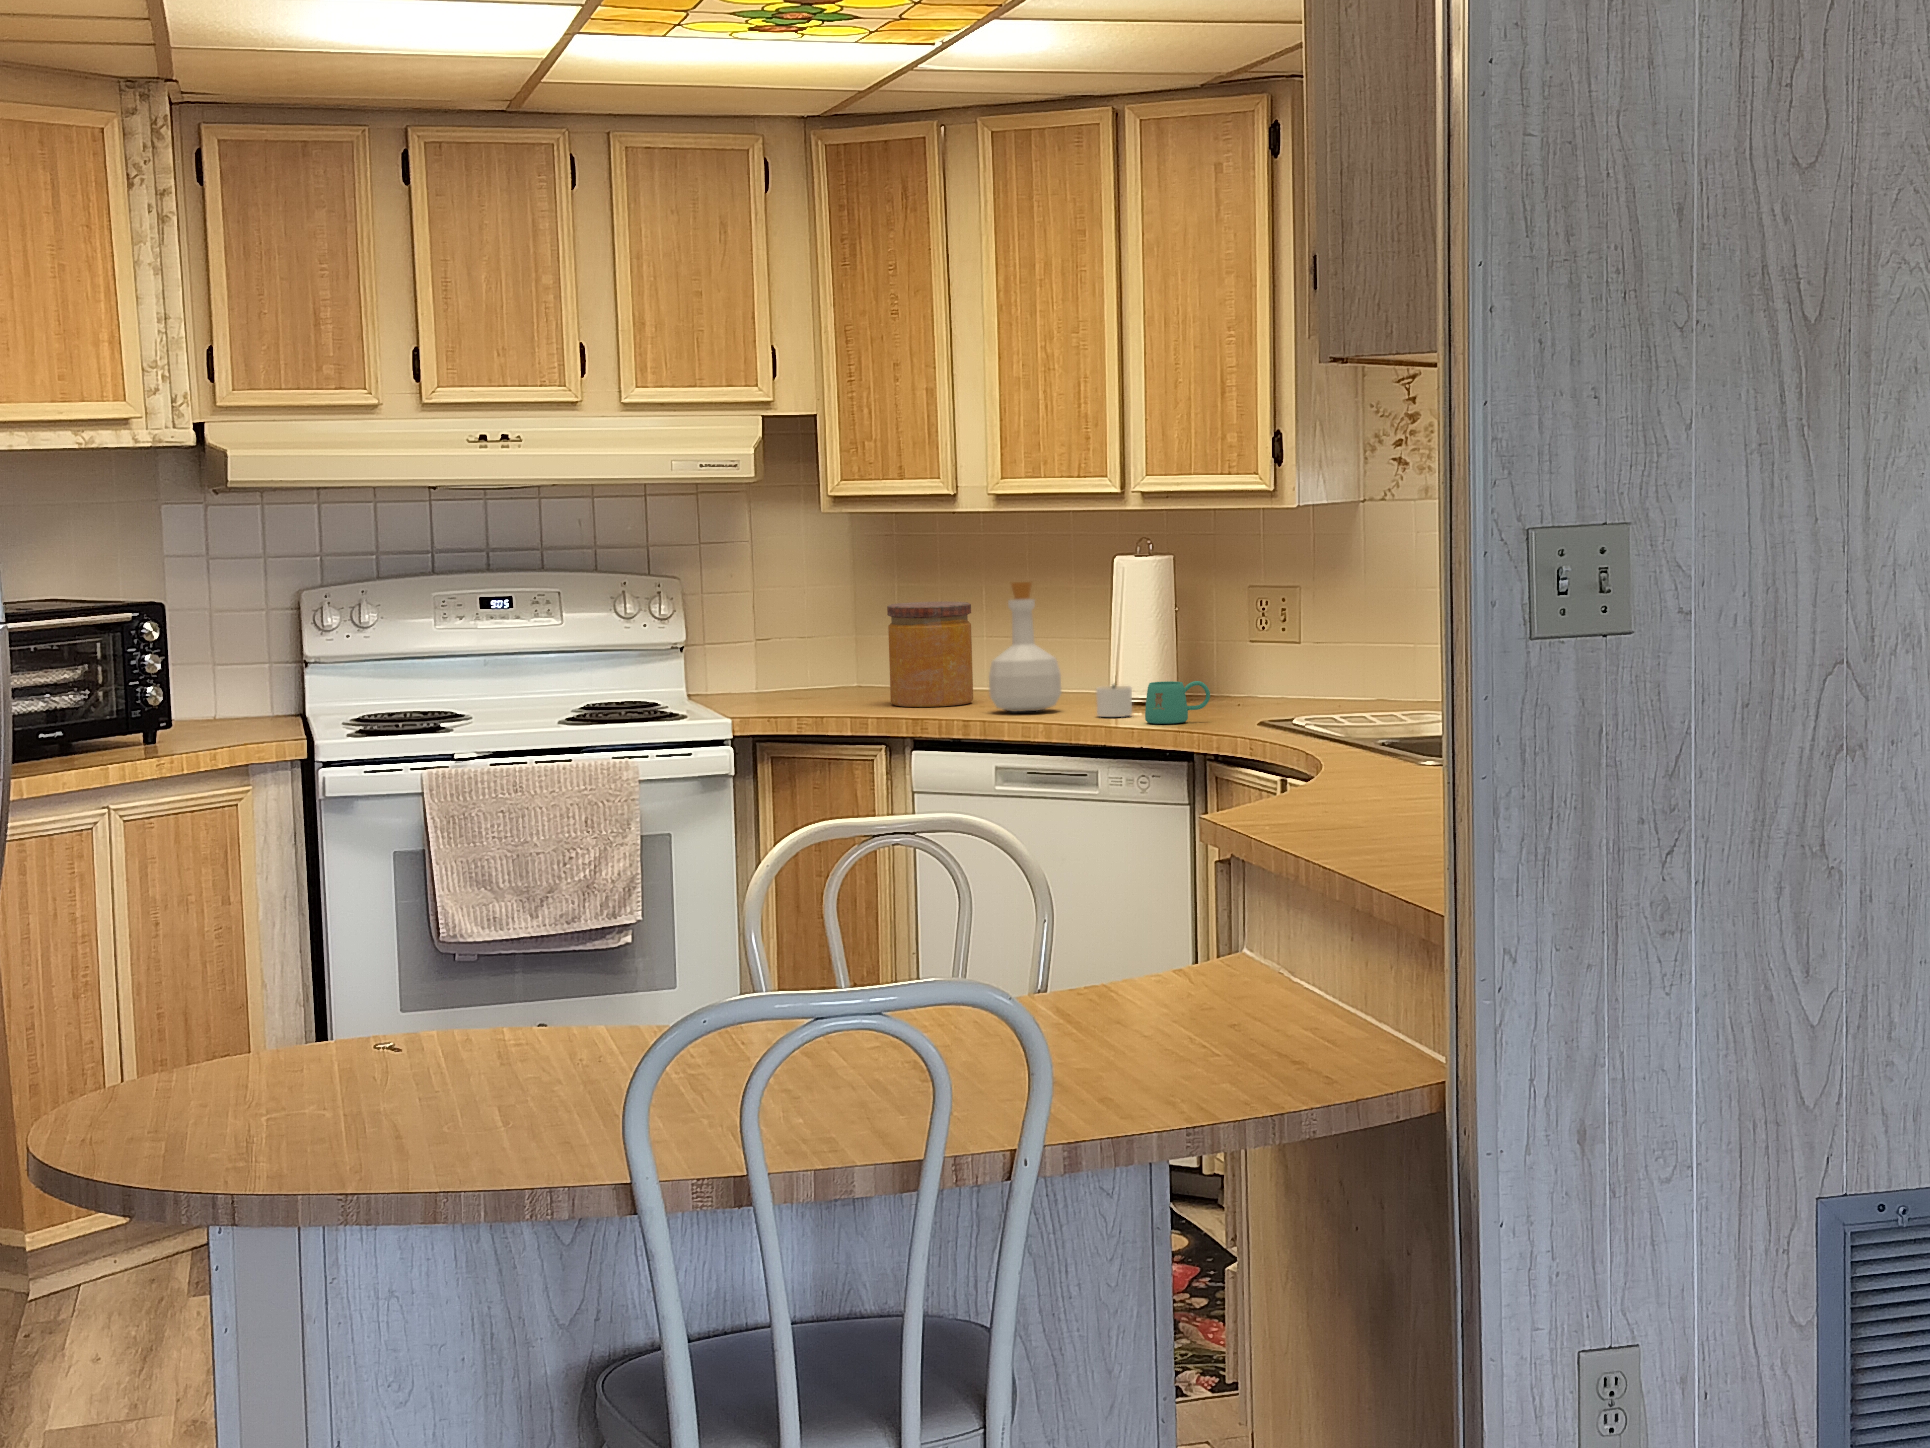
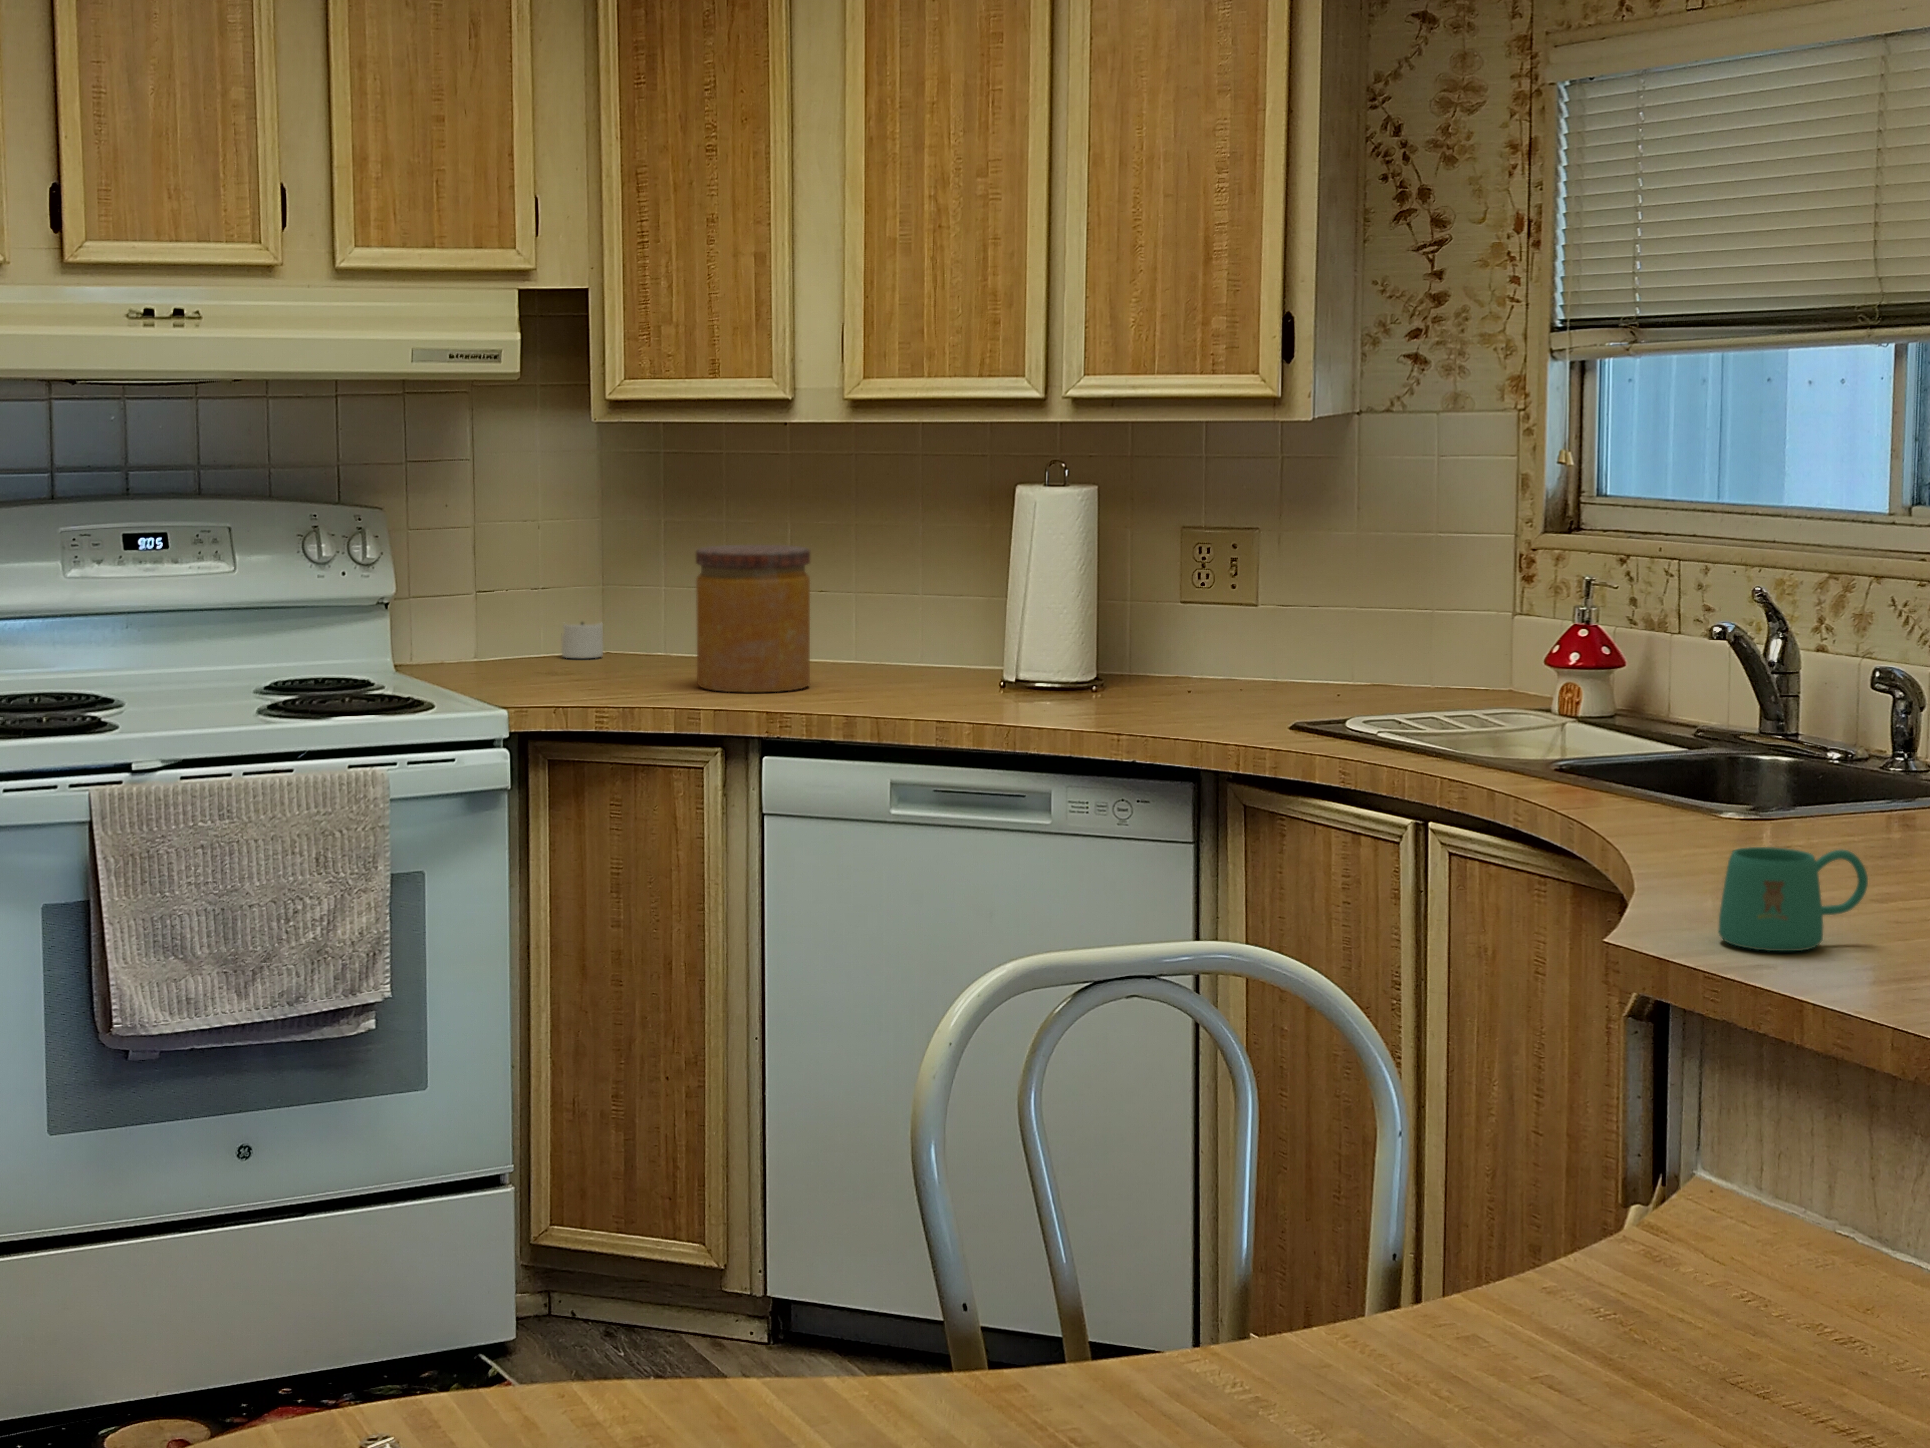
bottle: present [989,582,1061,712] -> none [862,521,962,704]
mug: present [1145,681,1210,724] -> present [1719,847,1868,951]
candle: present [1096,684,1132,717] -> present [561,622,603,658]

